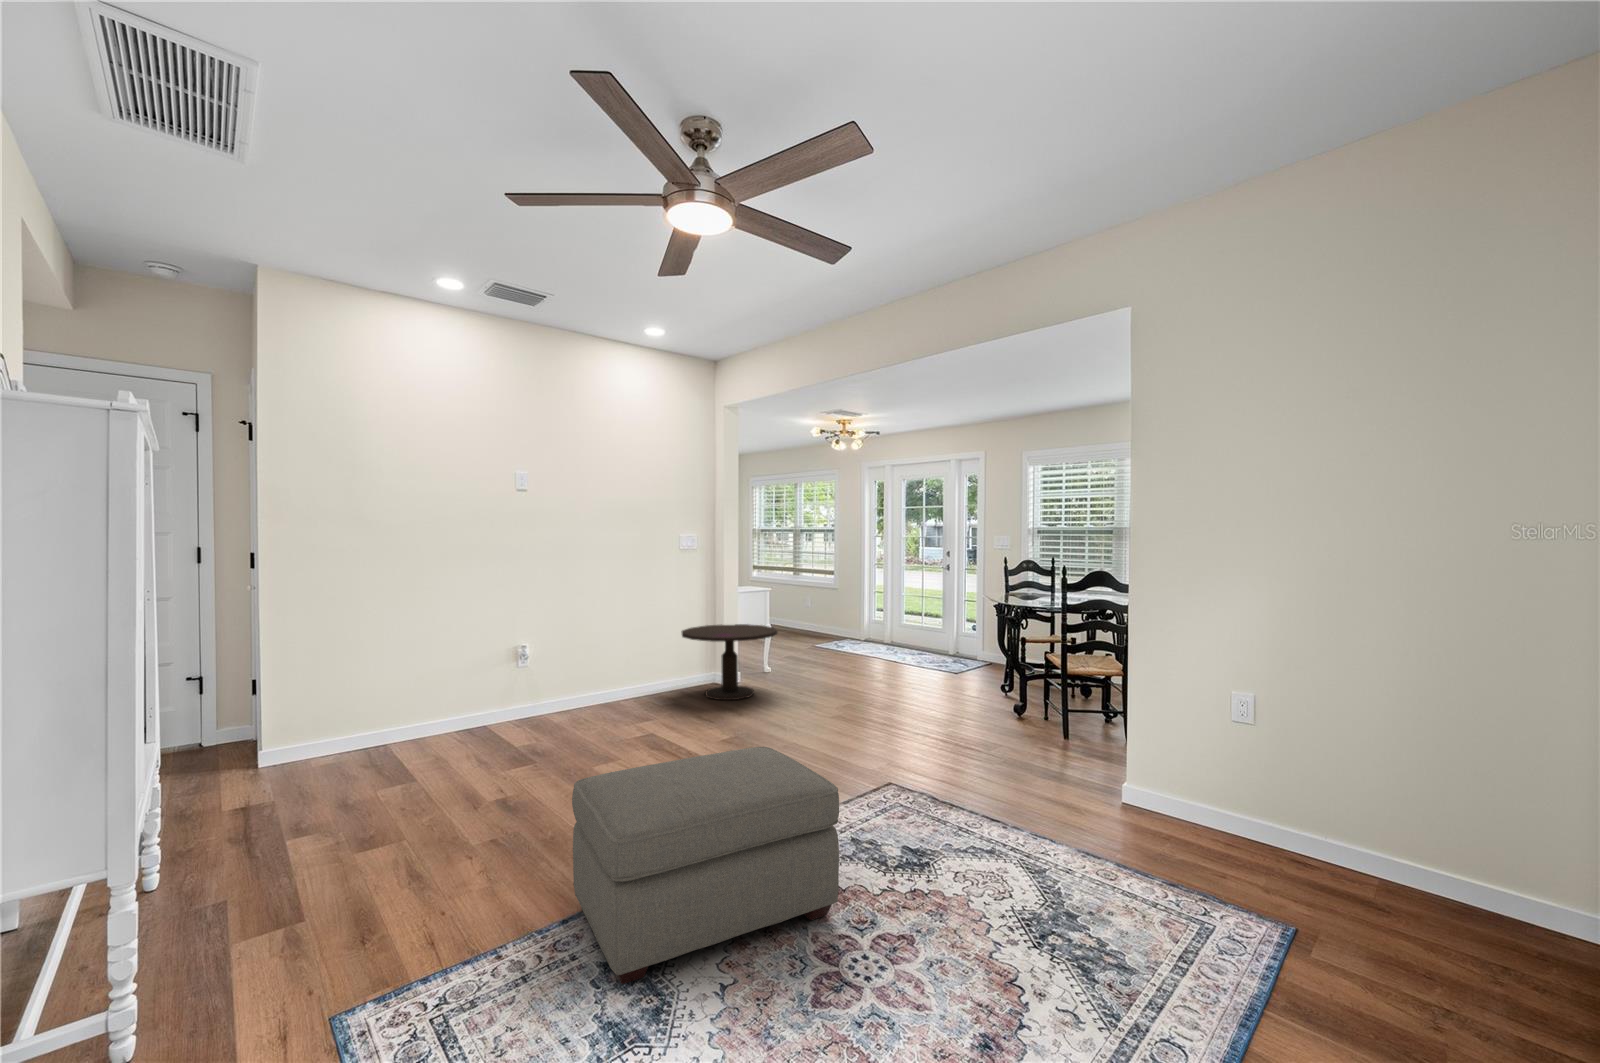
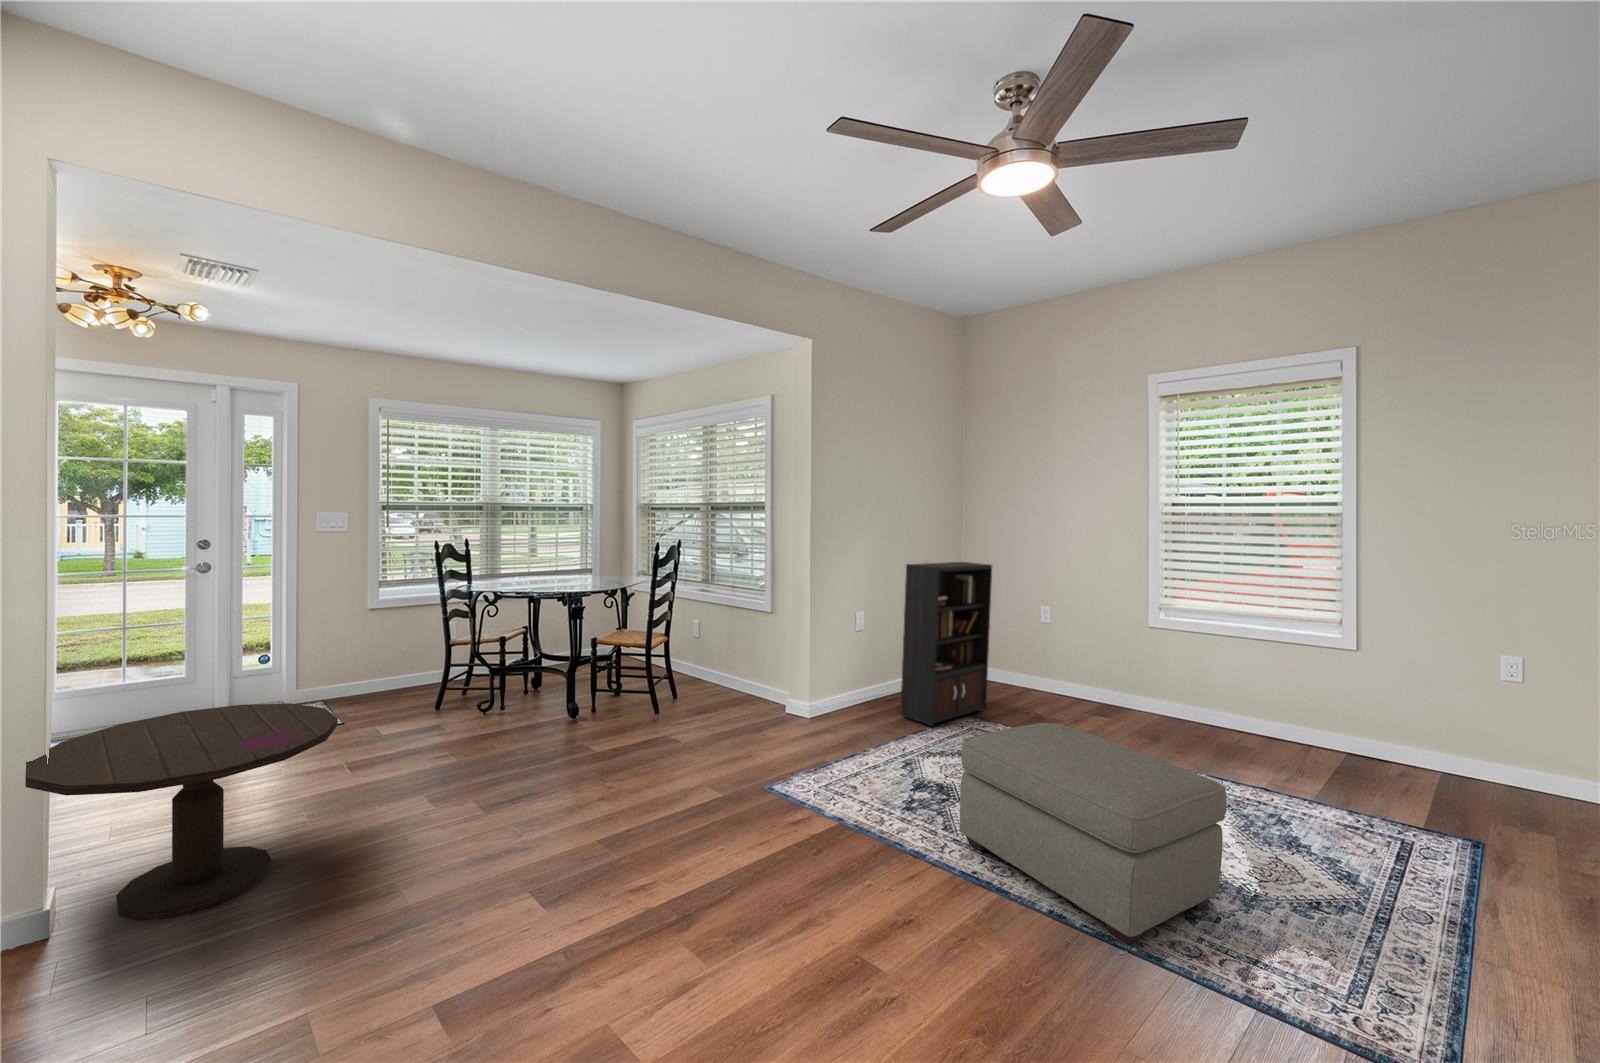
bookcase: none [1149,598,1456,950] -> present [900,562,992,726]

